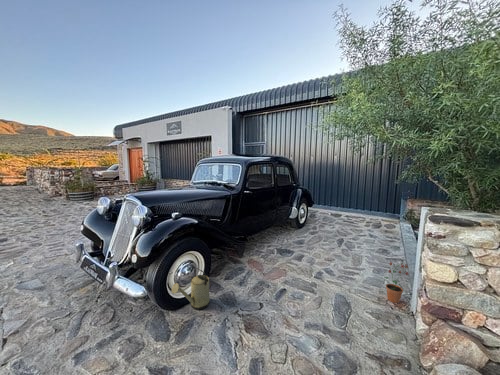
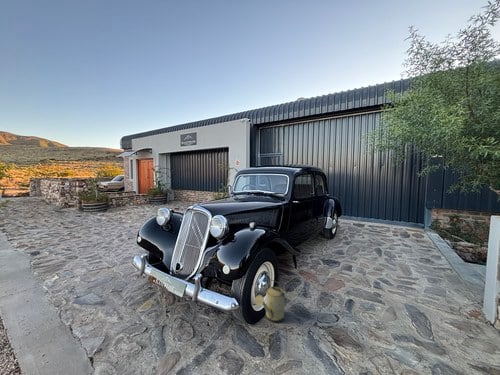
potted plant: present [385,262,408,303] -> none [452,271,481,313]

